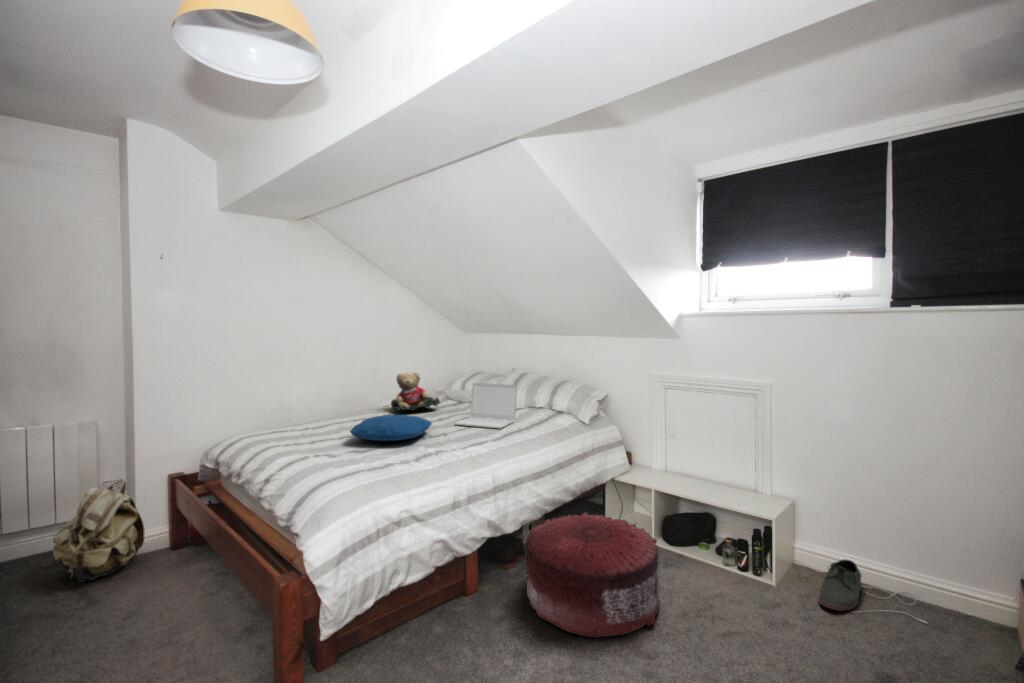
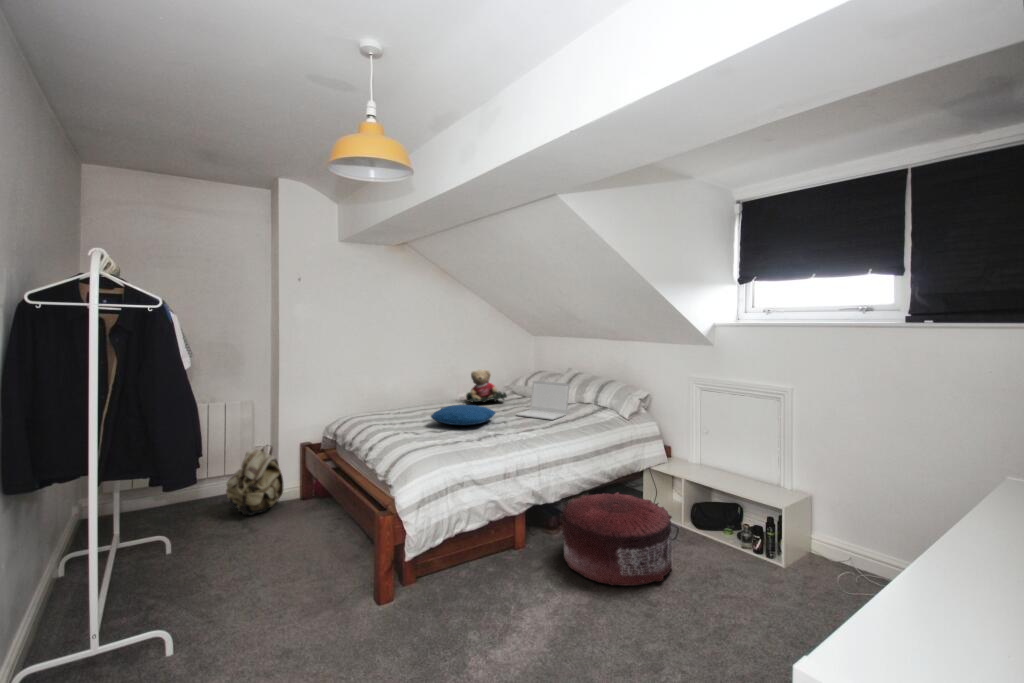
shoe: present [818,560,862,611] -> none [816,549,865,589]

